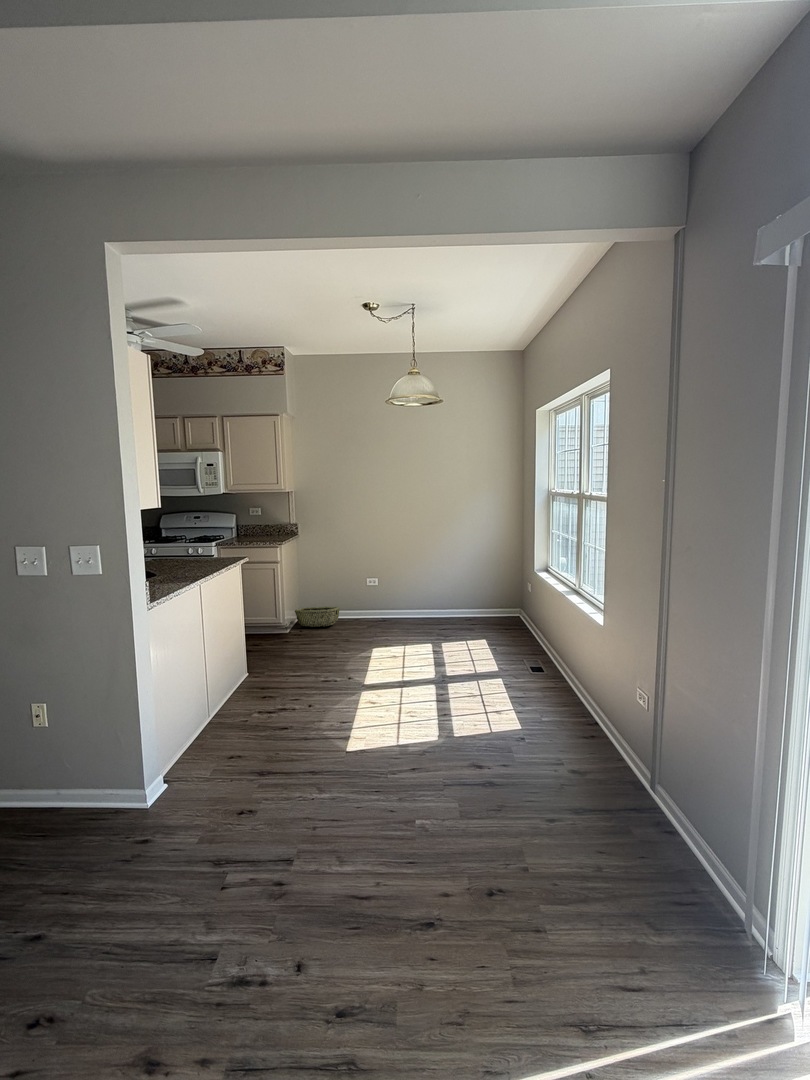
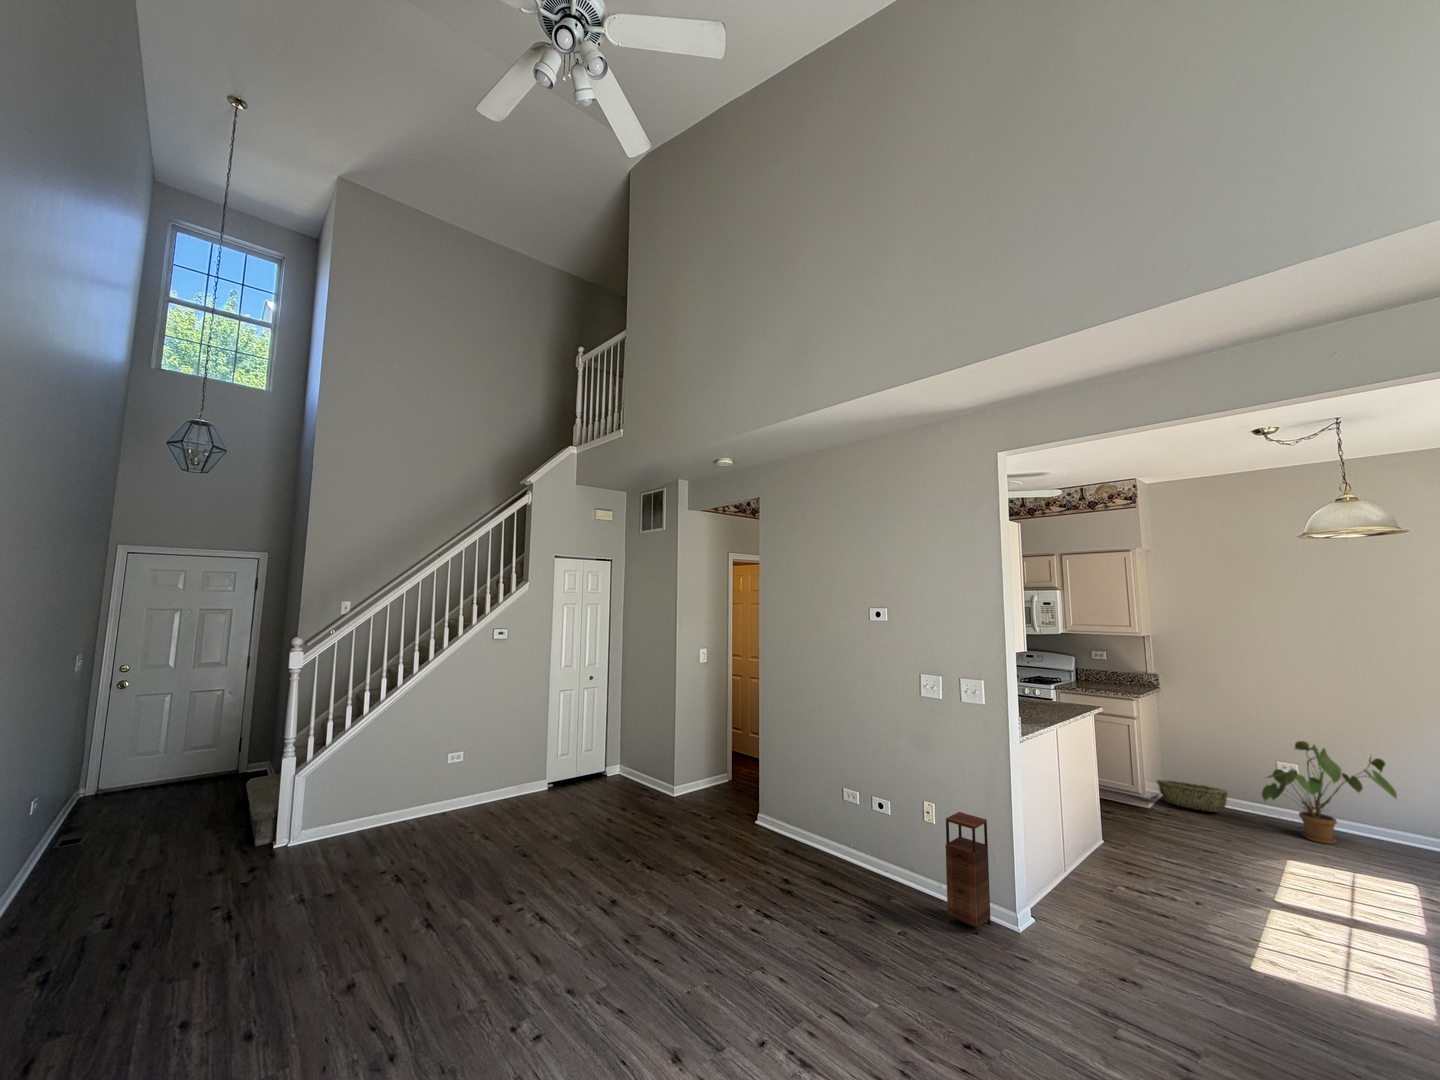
house plant: none [359,562,427,631] -> present [1262,741,1397,844]
storage cabinet: none [52,704,117,832] -> present [946,812,991,934]

